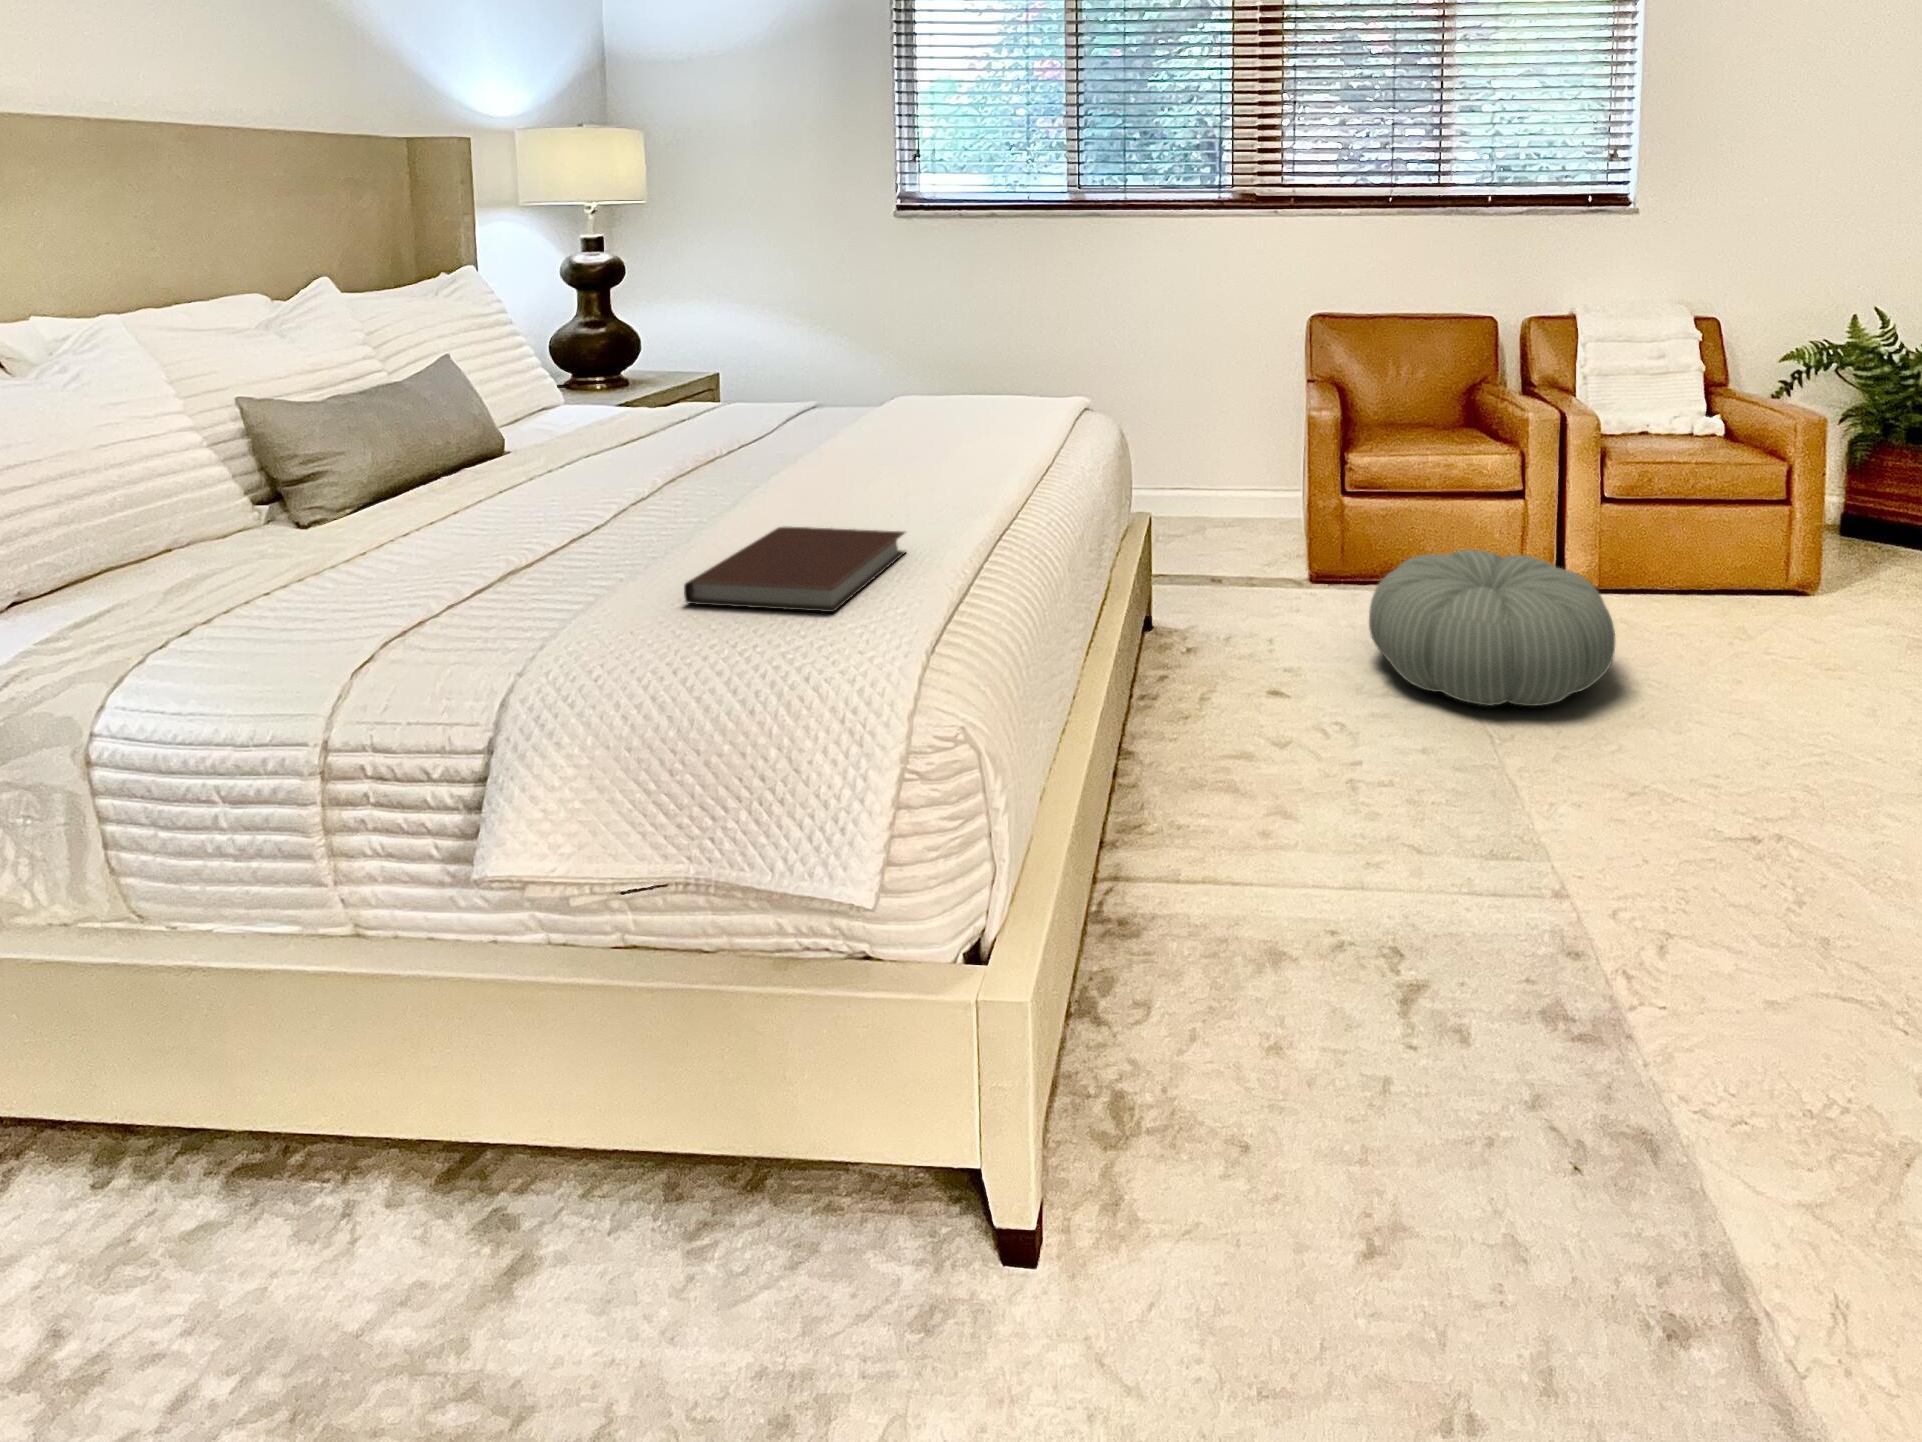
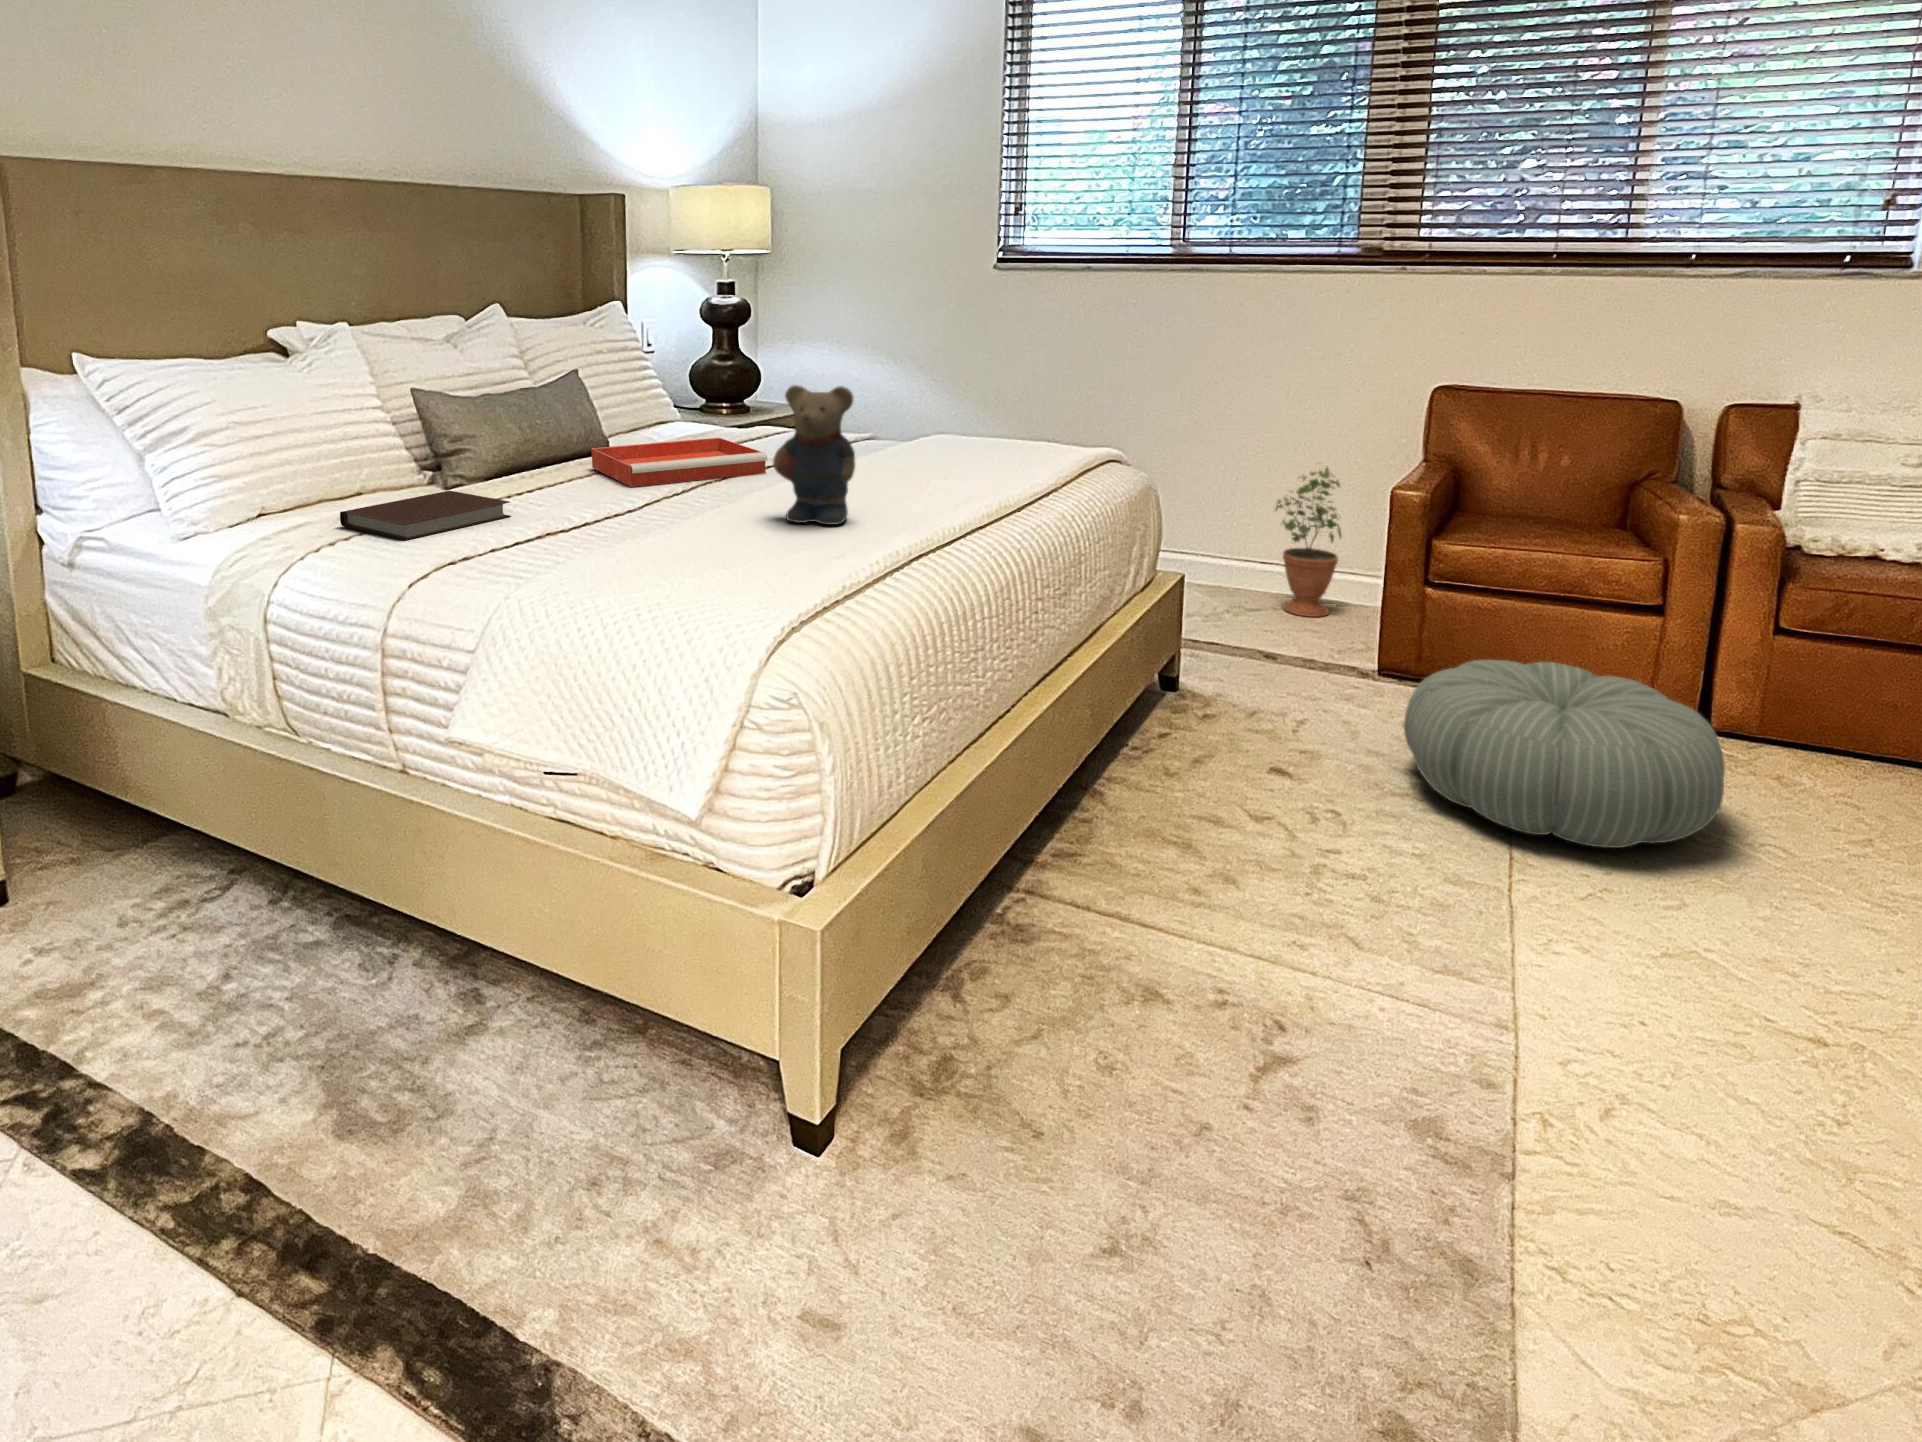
teddy bear: none [815,362,913,520] -> present [773,385,855,525]
potted plant: none [1190,390,1251,534] -> present [1276,468,1342,617]
tray: none [504,423,742,497] -> present [592,438,767,487]
notebook: present [684,527,905,612] -> present [340,491,510,541]

